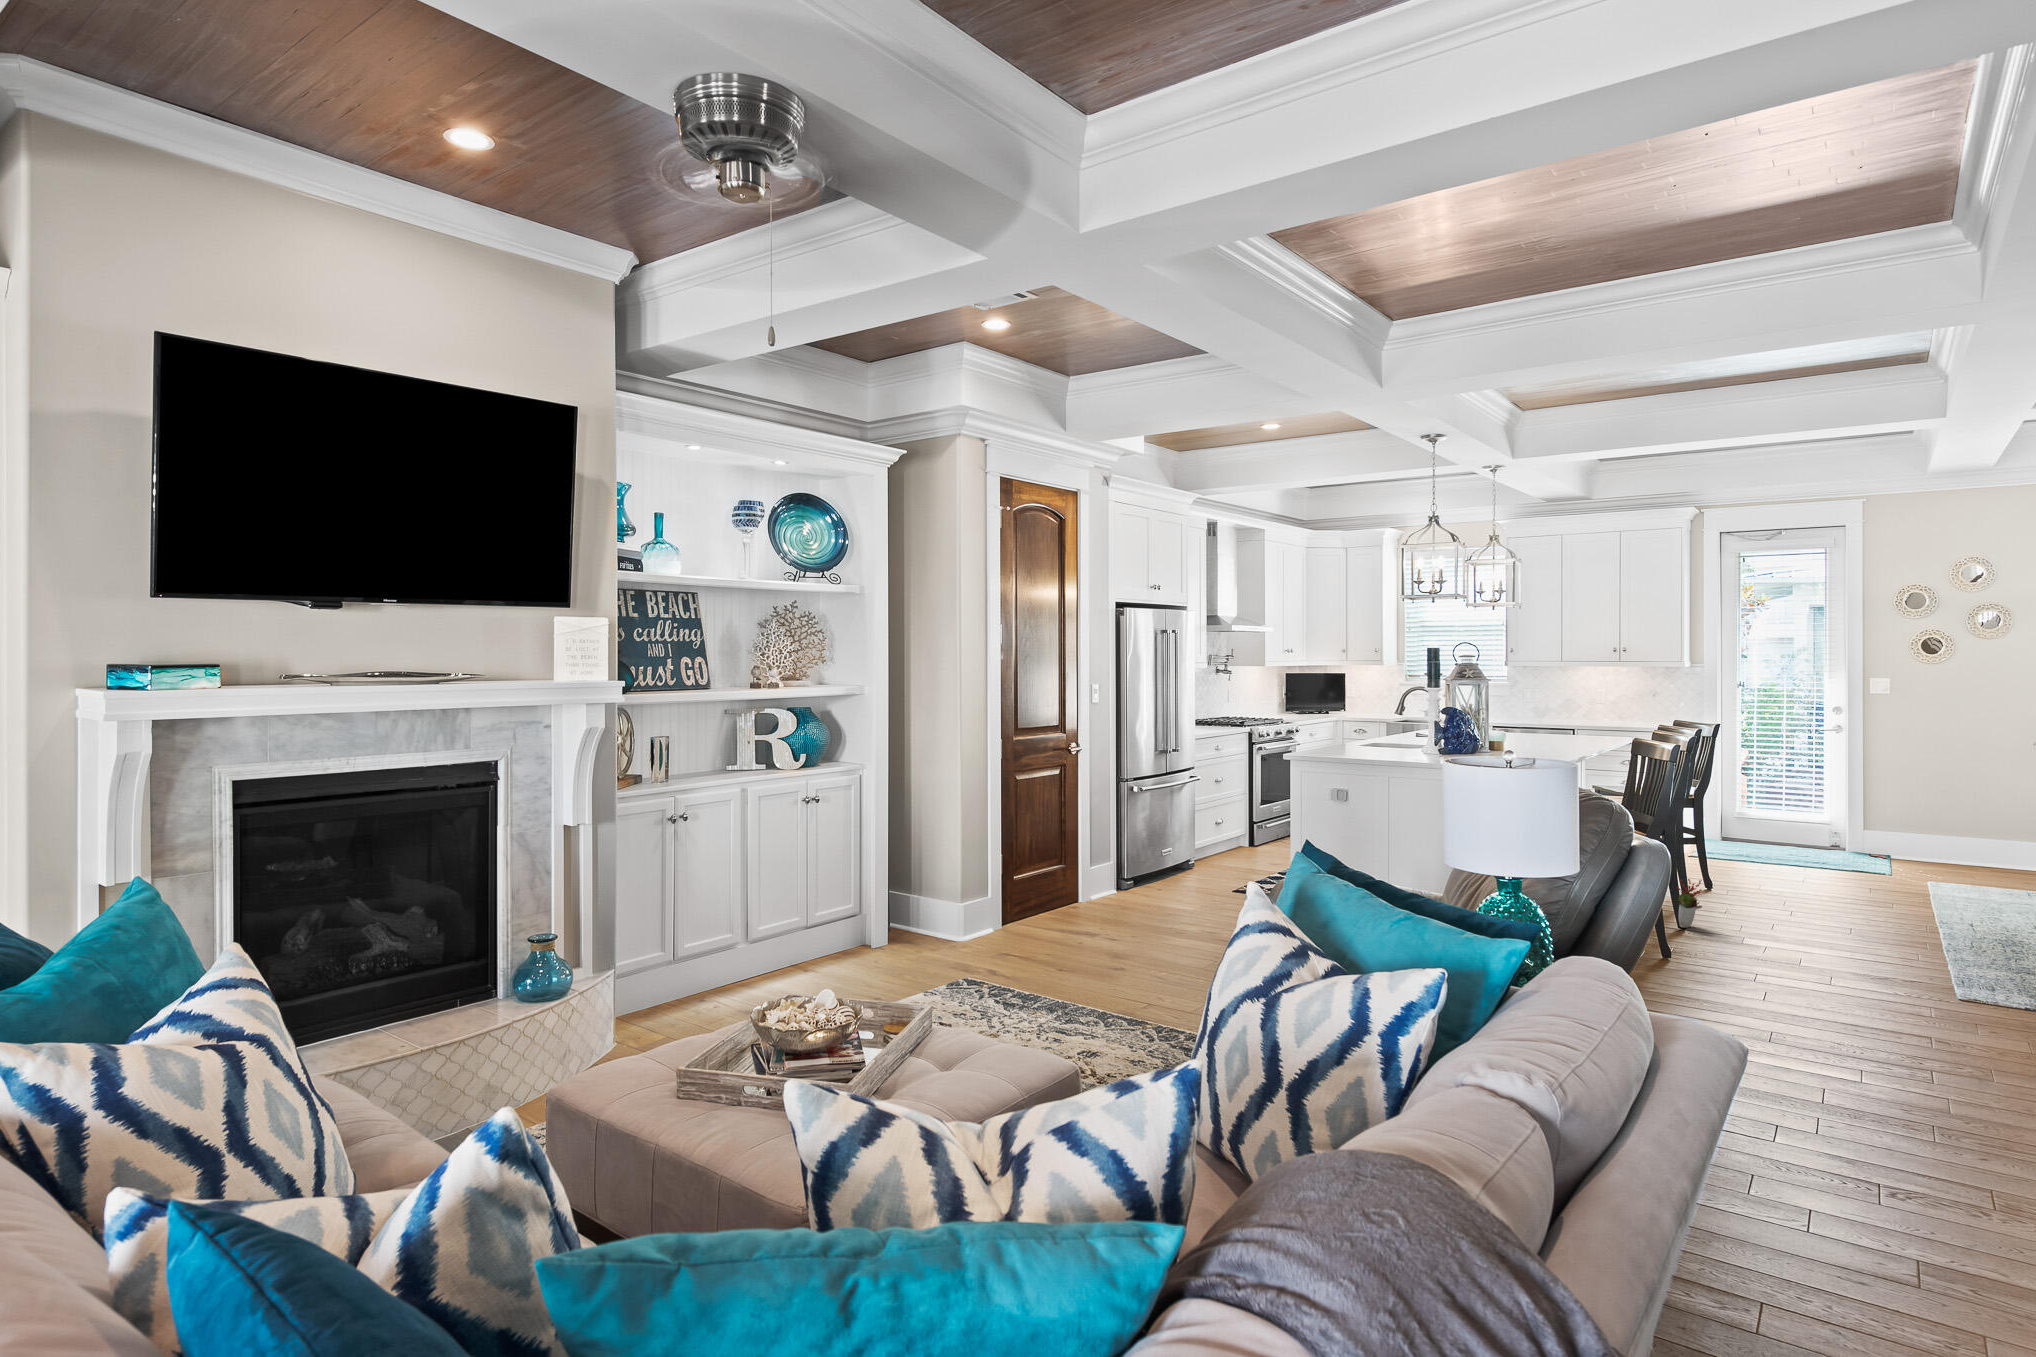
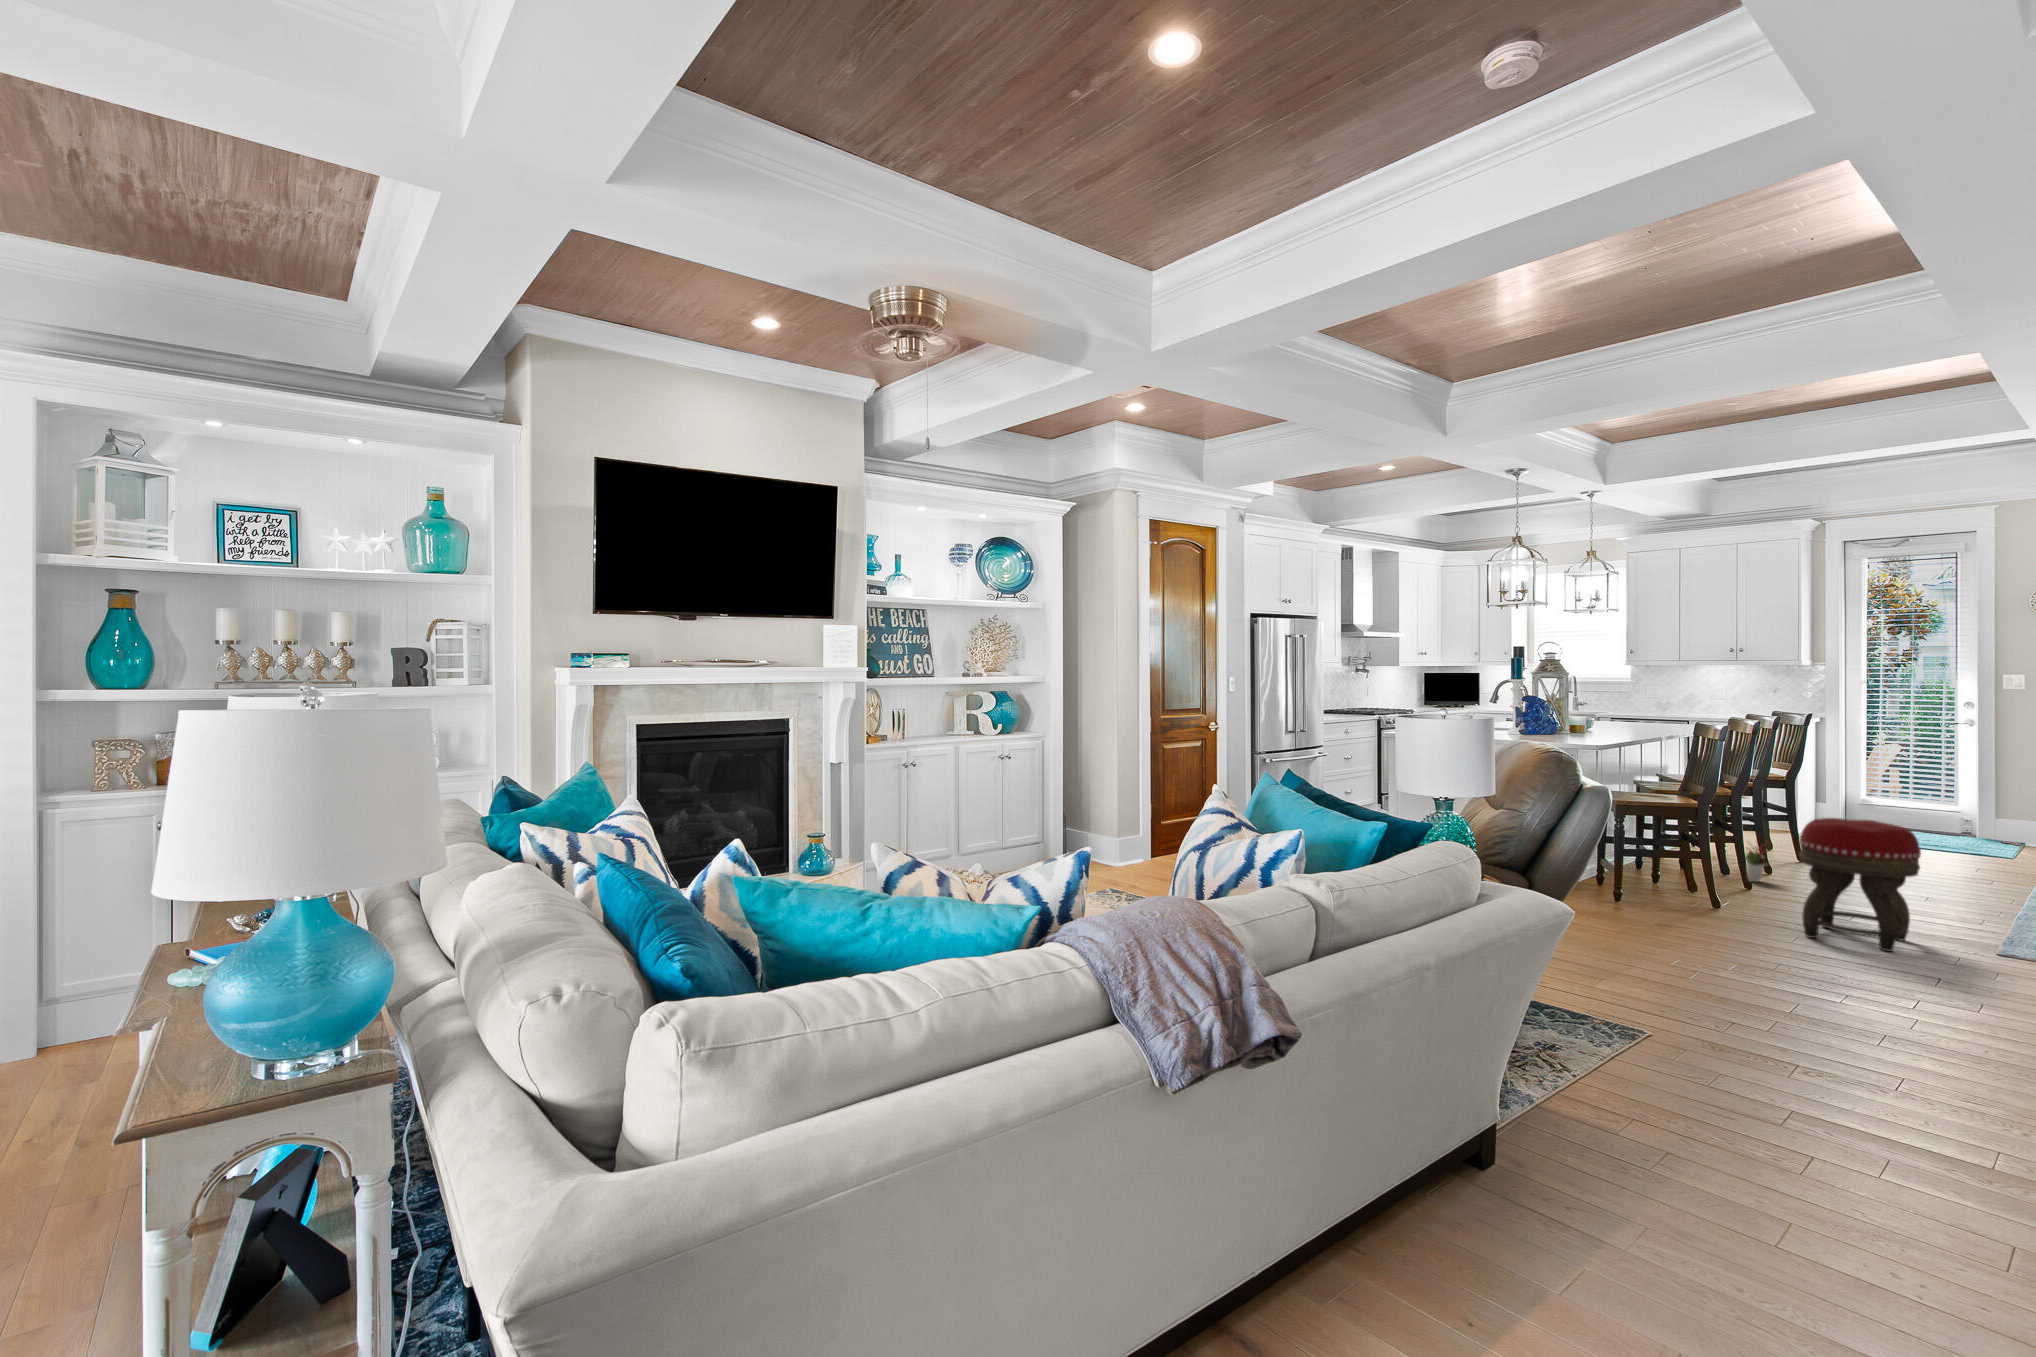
footstool: none [1777,865,1913,1025] -> present [1799,818,1921,952]

